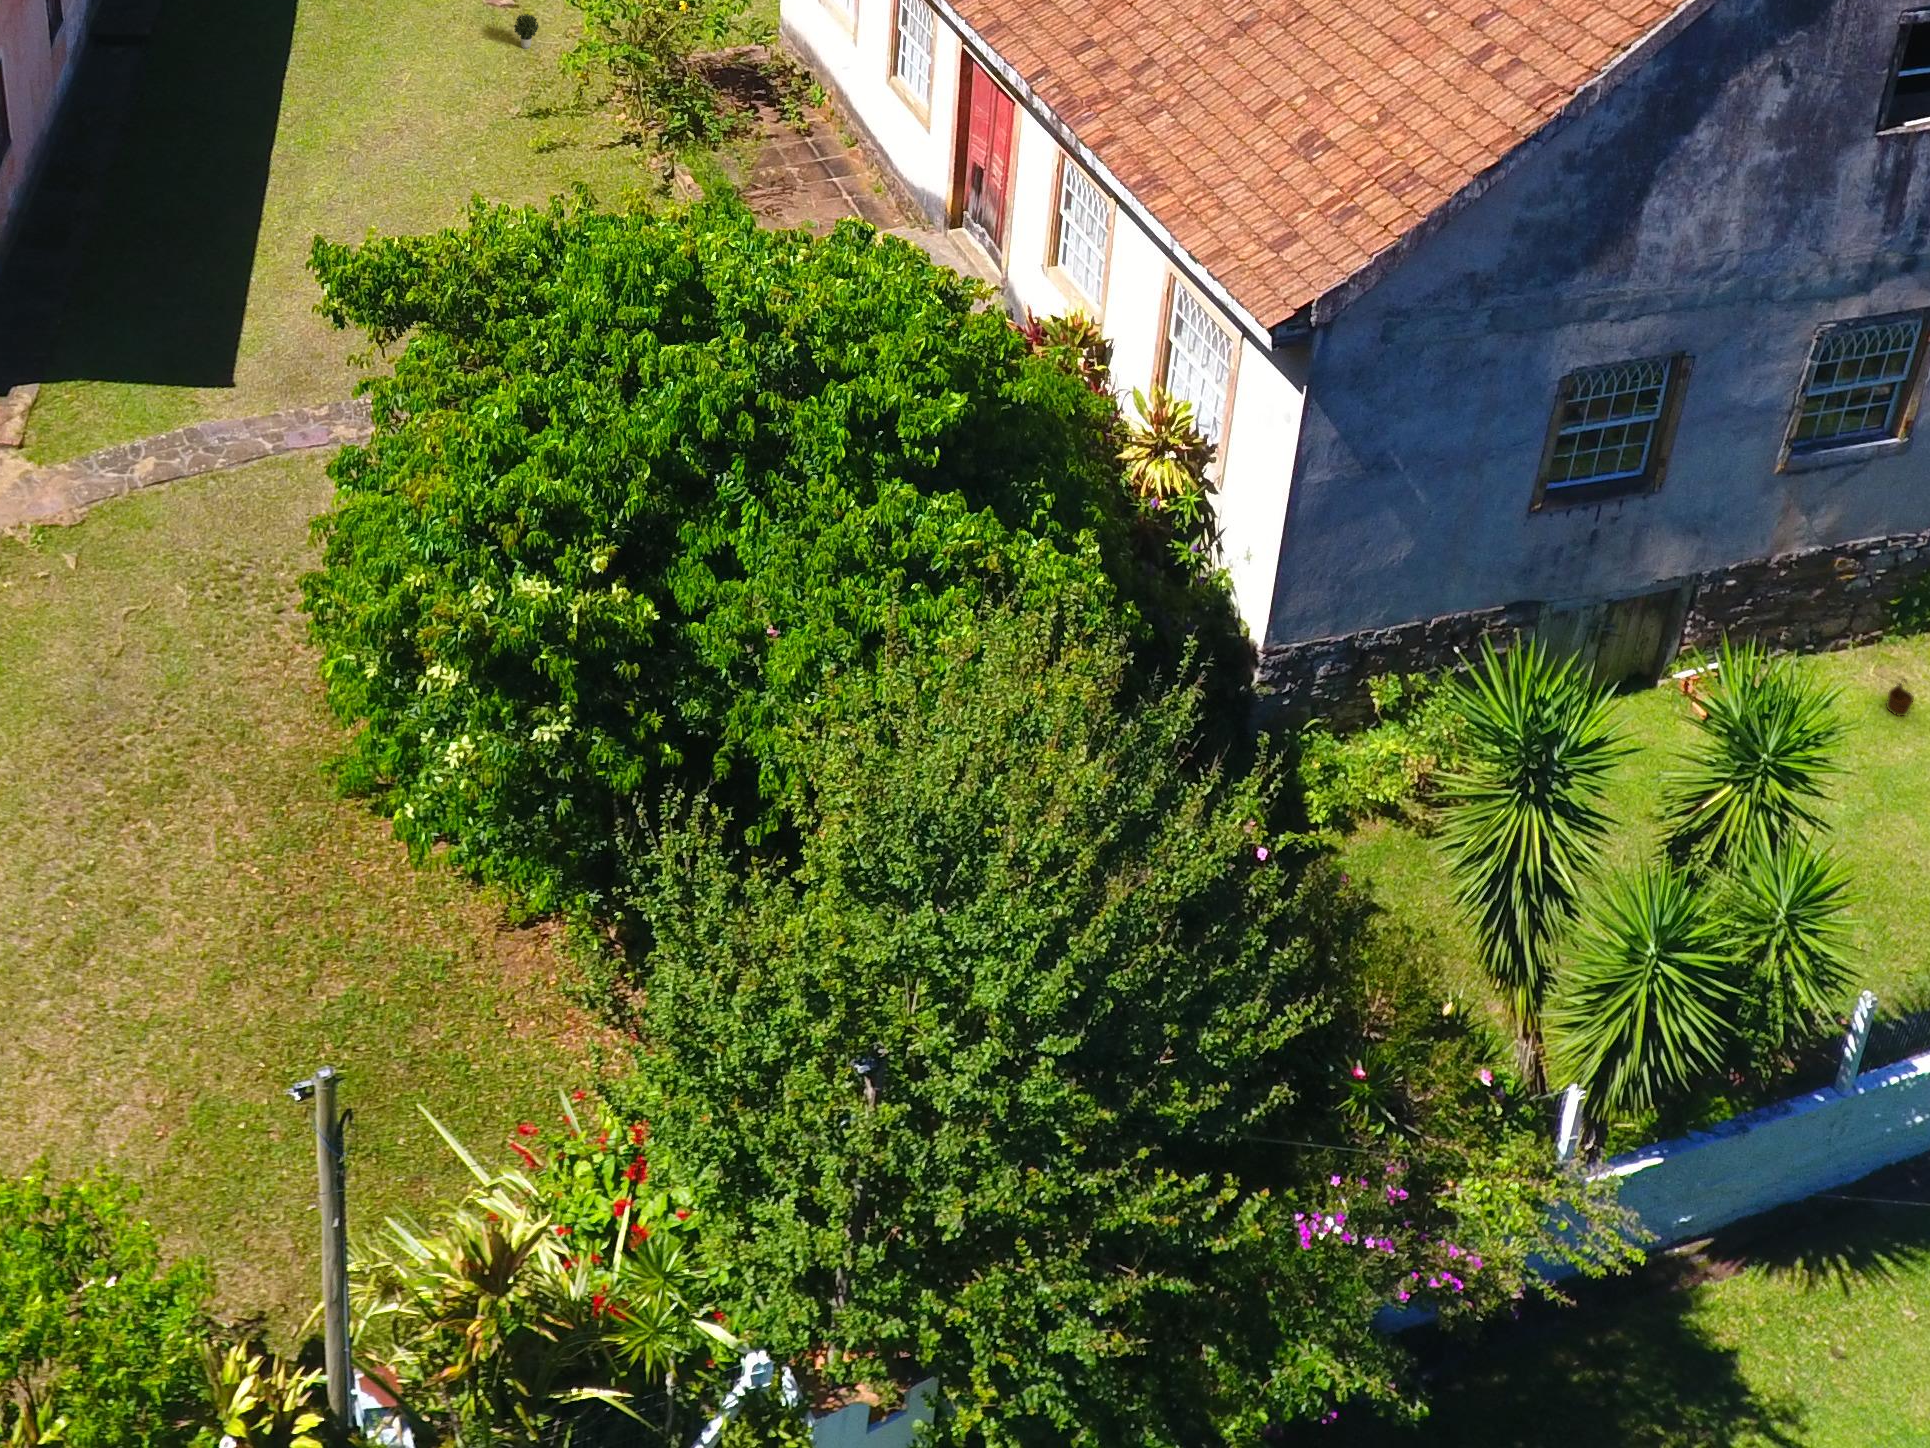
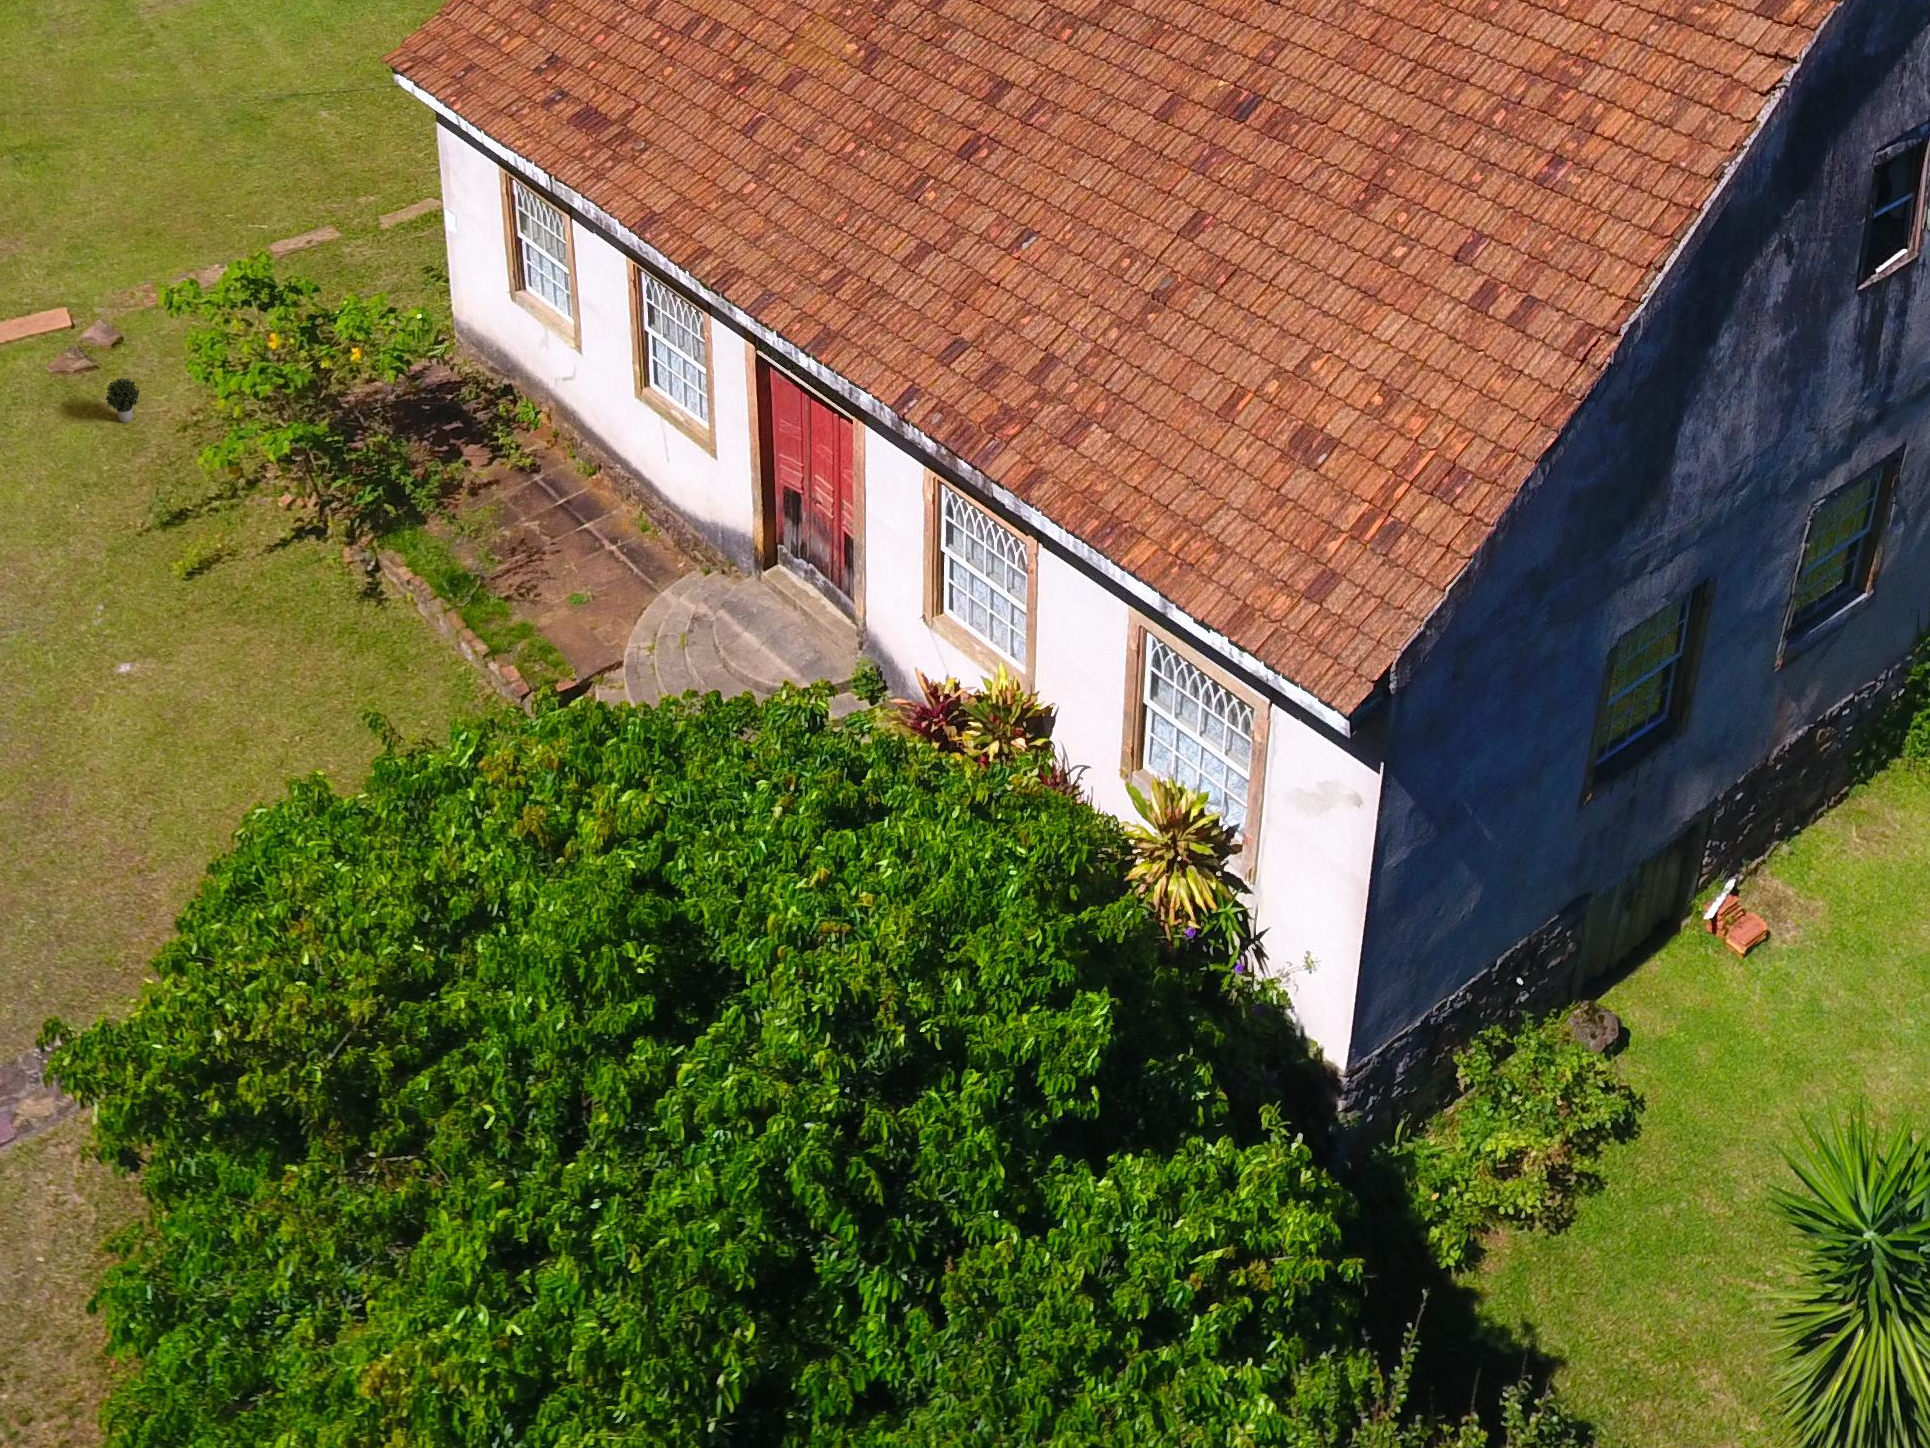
wooden bucket: present [1886,680,1914,716] -> none [1875,825,1903,866]

